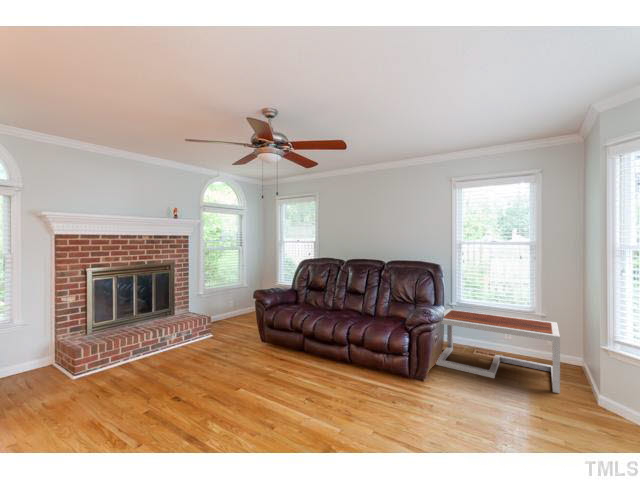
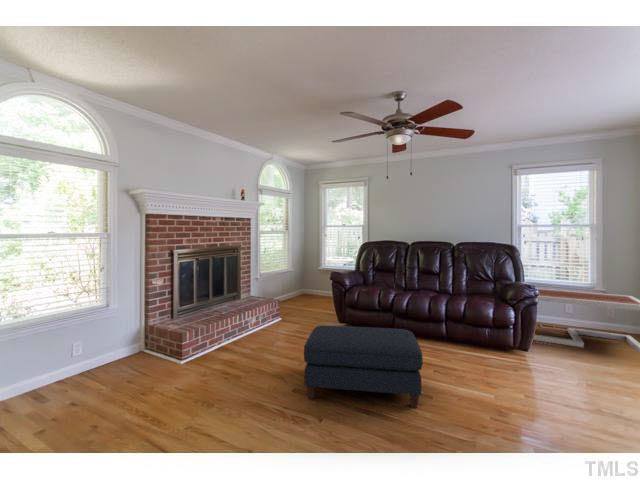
ottoman: none [142,348,274,440] -> present [304,325,423,408]

